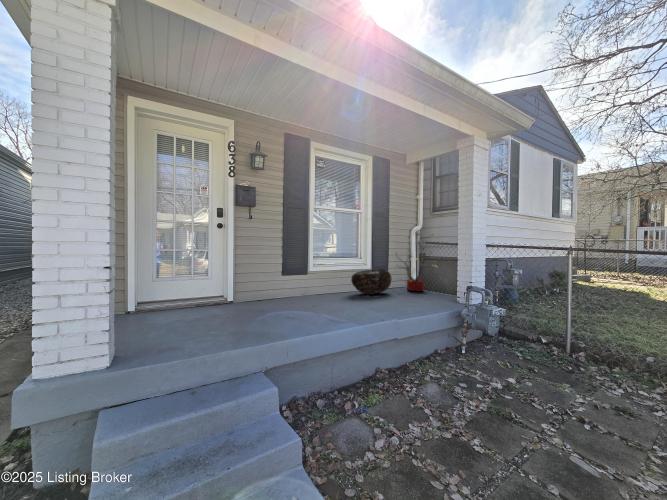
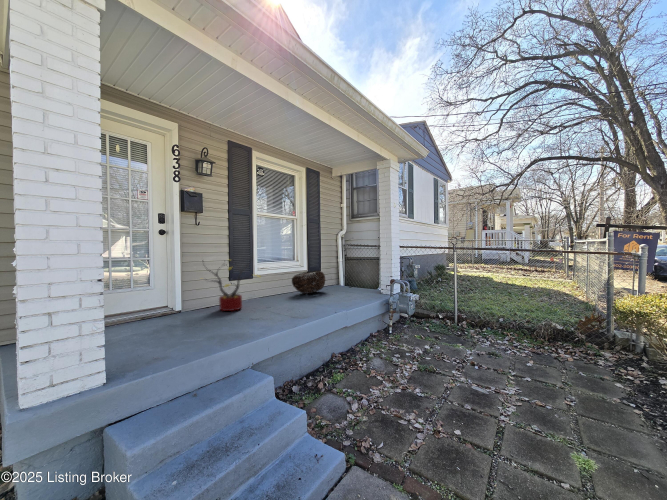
decorative plant: present [404,258,427,291] -> present [209,267,259,311]

